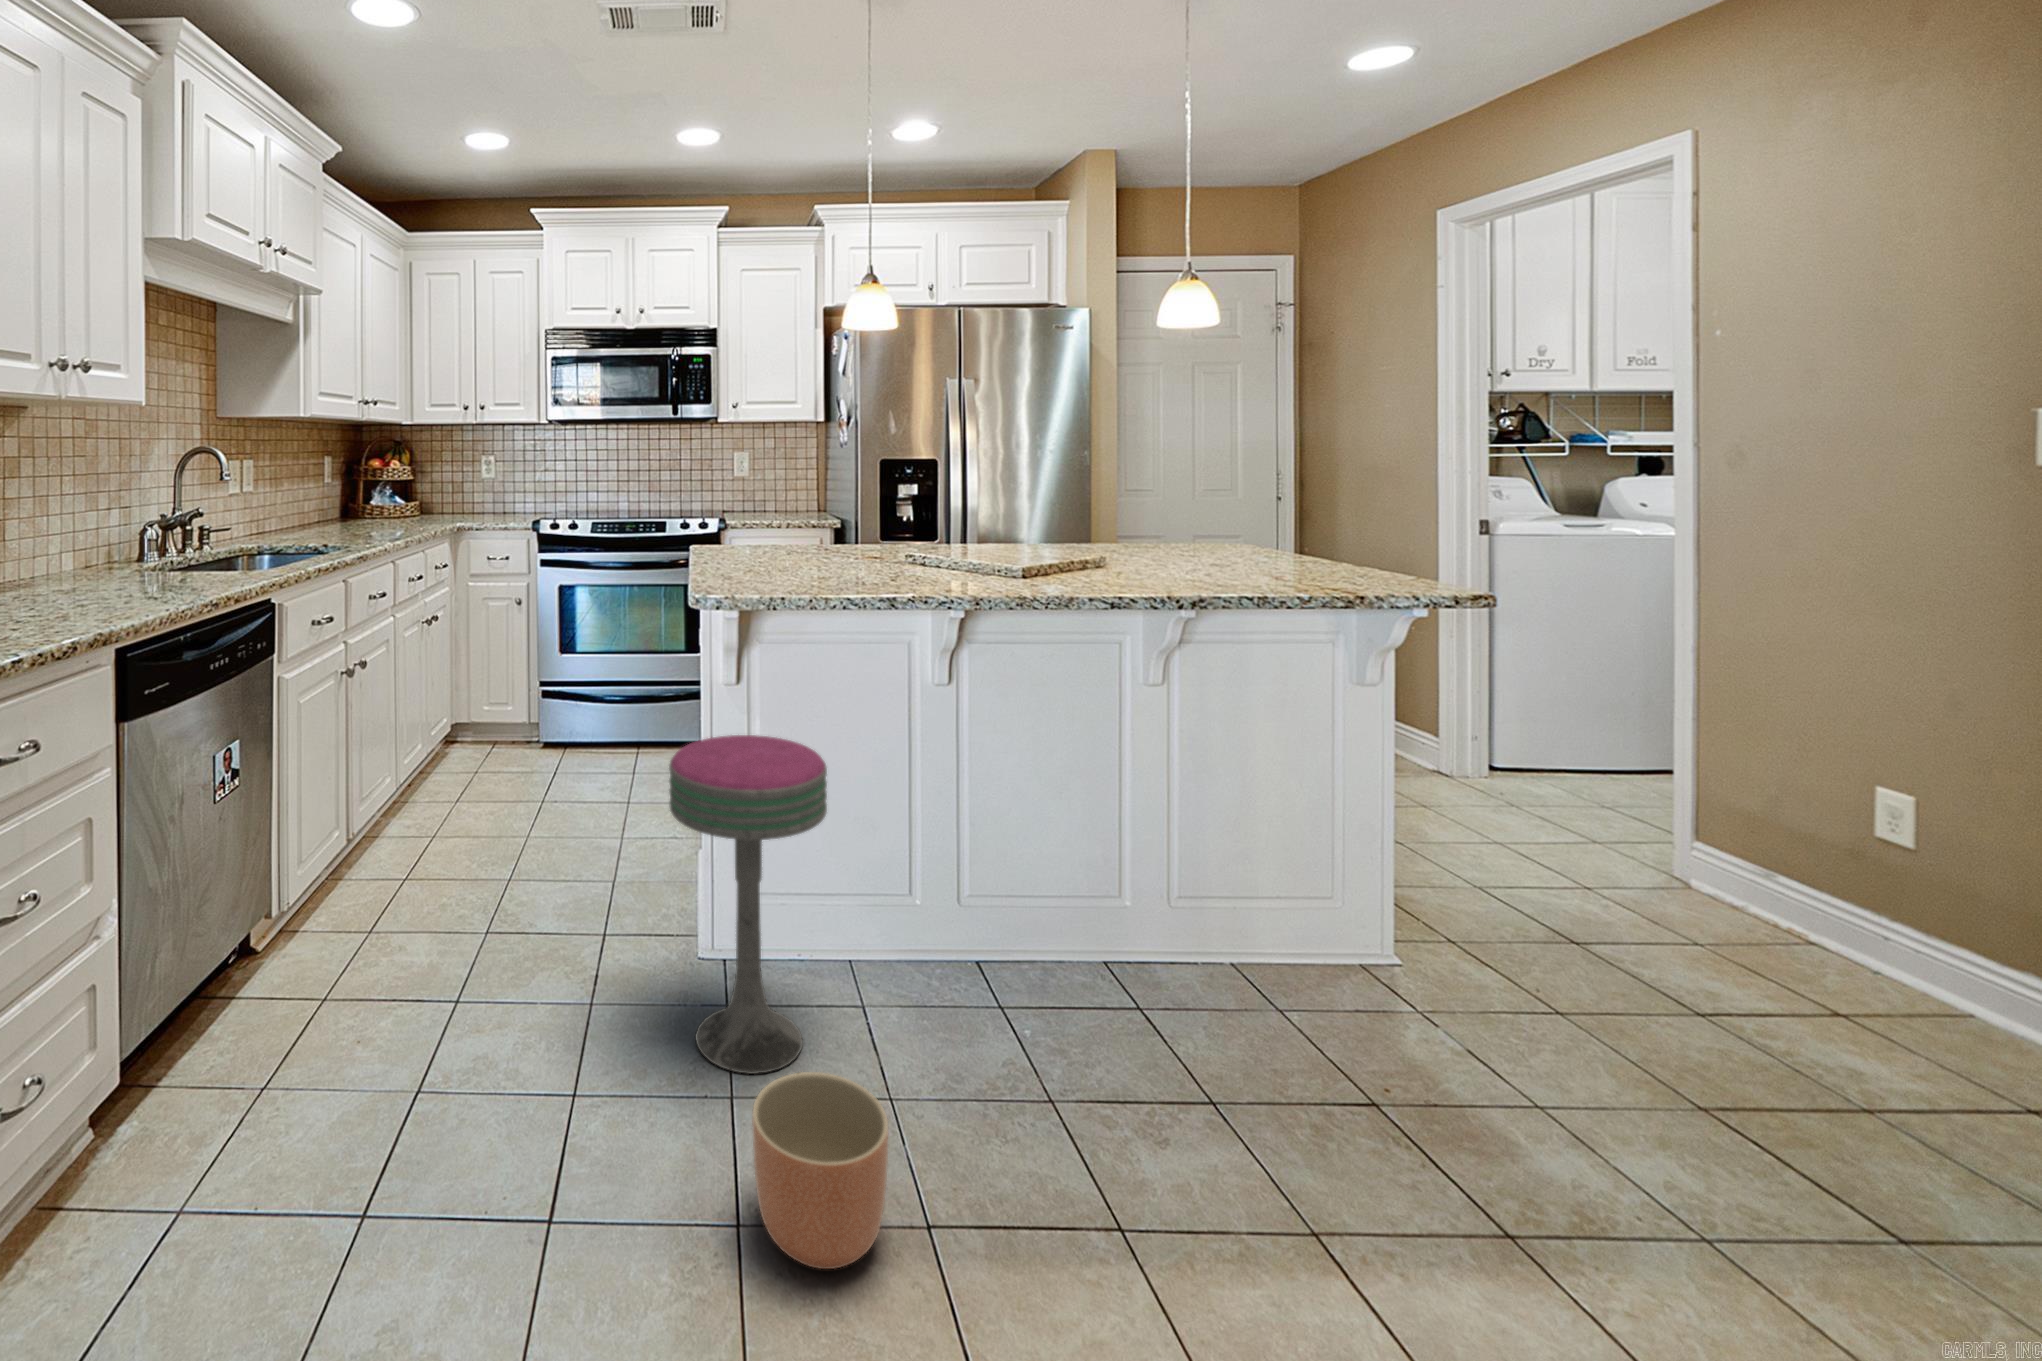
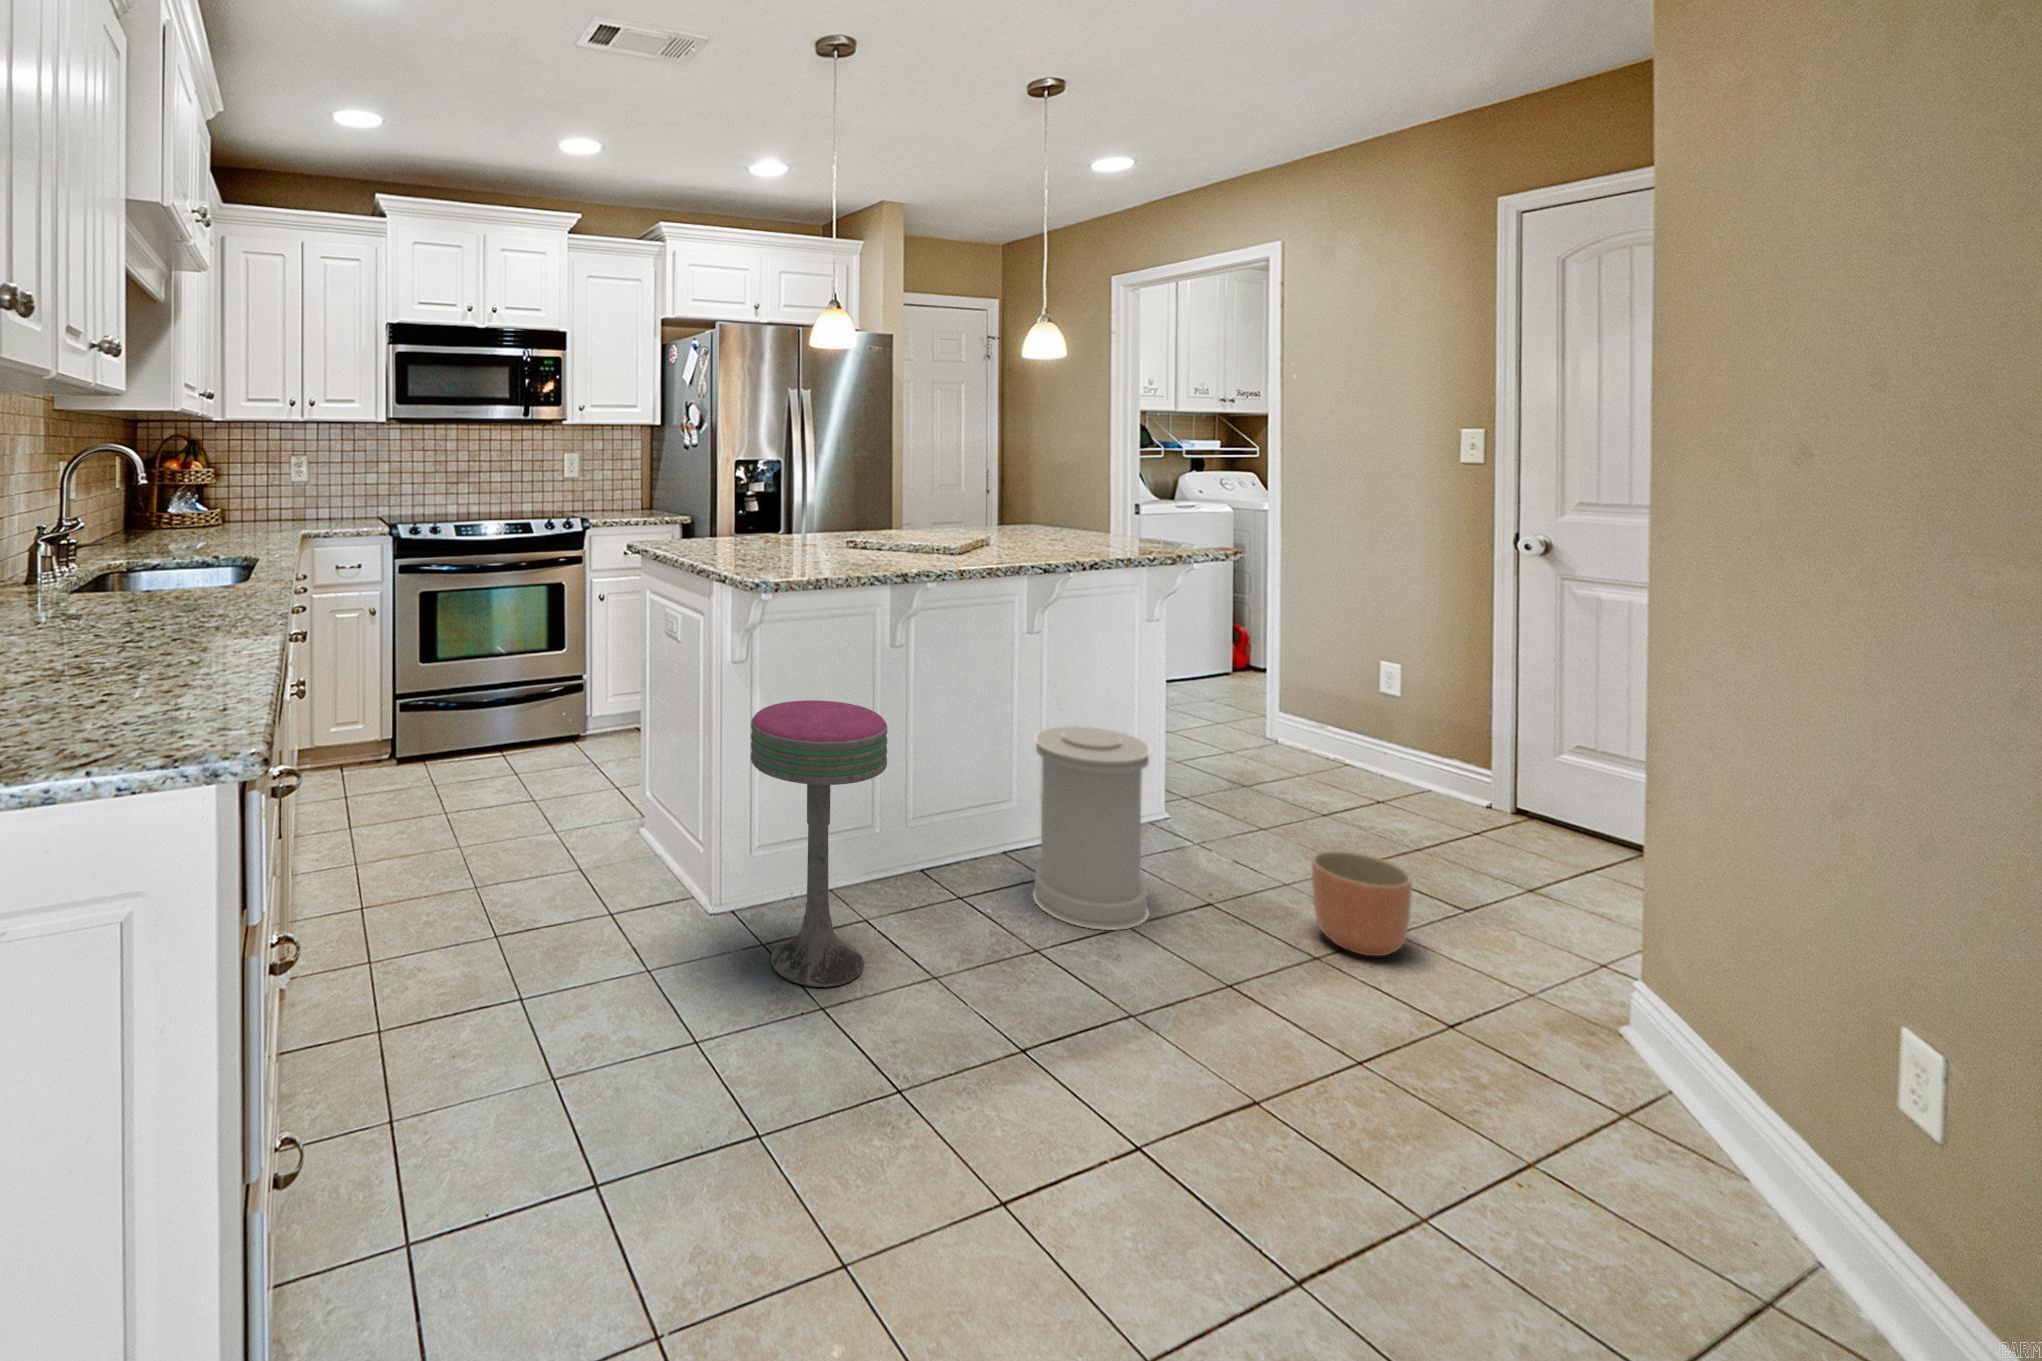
trash can: none [1079,812,1244,1104] -> present [1033,727,1151,930]
planter: present [752,1072,888,1269] -> present [1312,850,1412,956]

